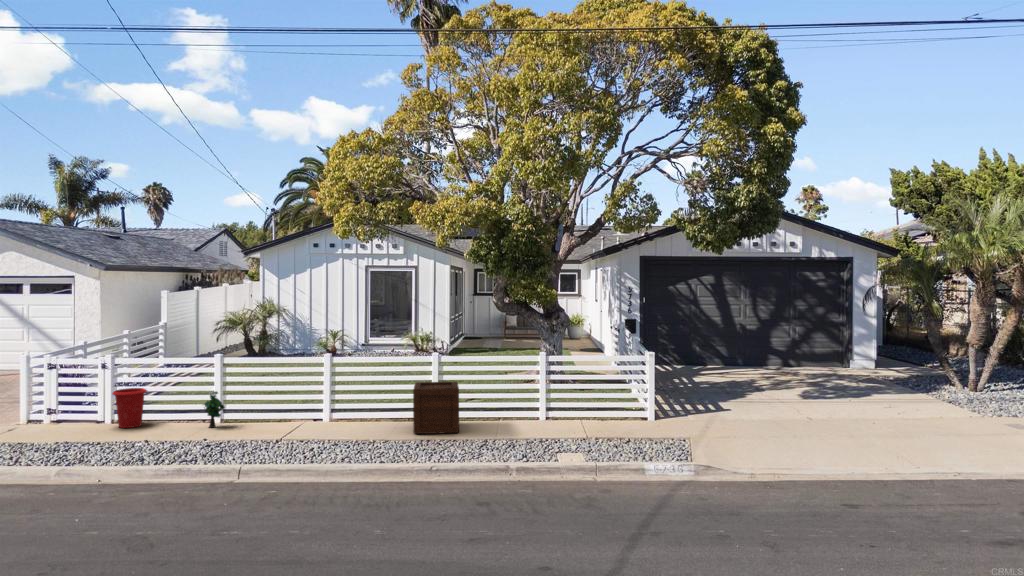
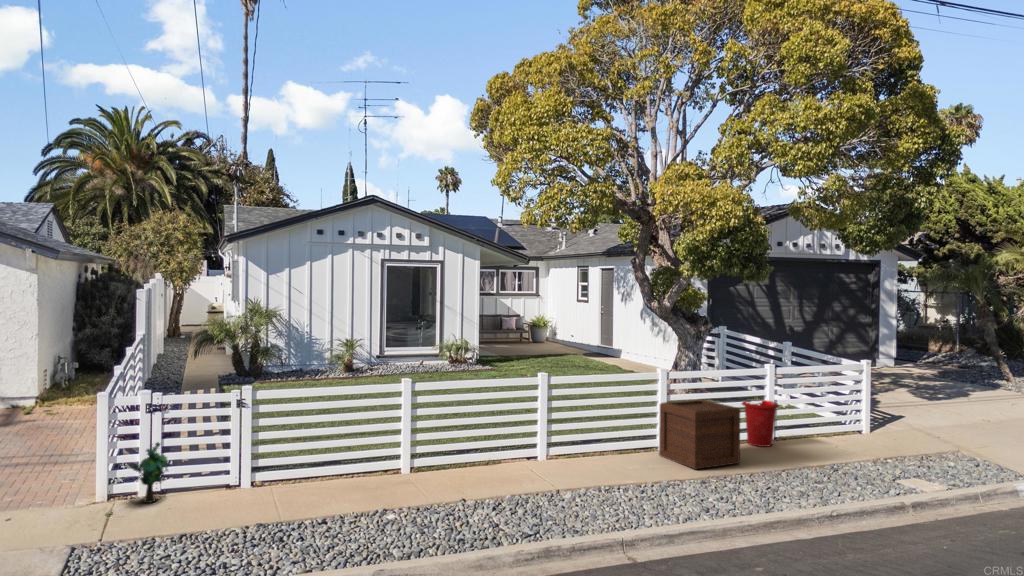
waste bin: present [112,388,147,428] -> present [742,400,779,447]
decorative plant: present [204,392,225,428] -> present [133,443,168,503]

